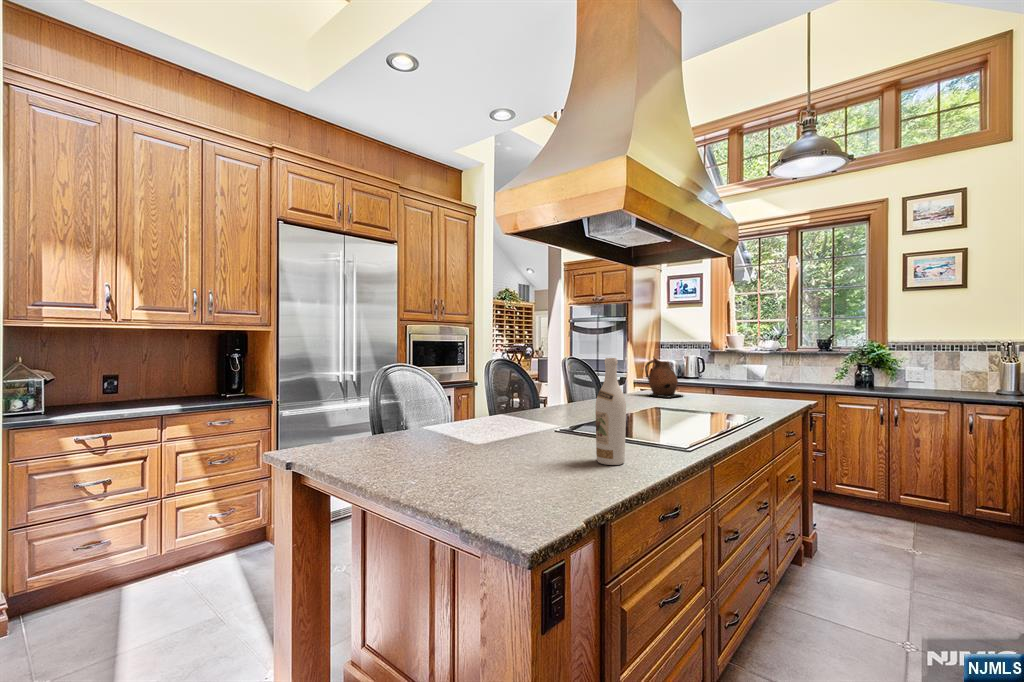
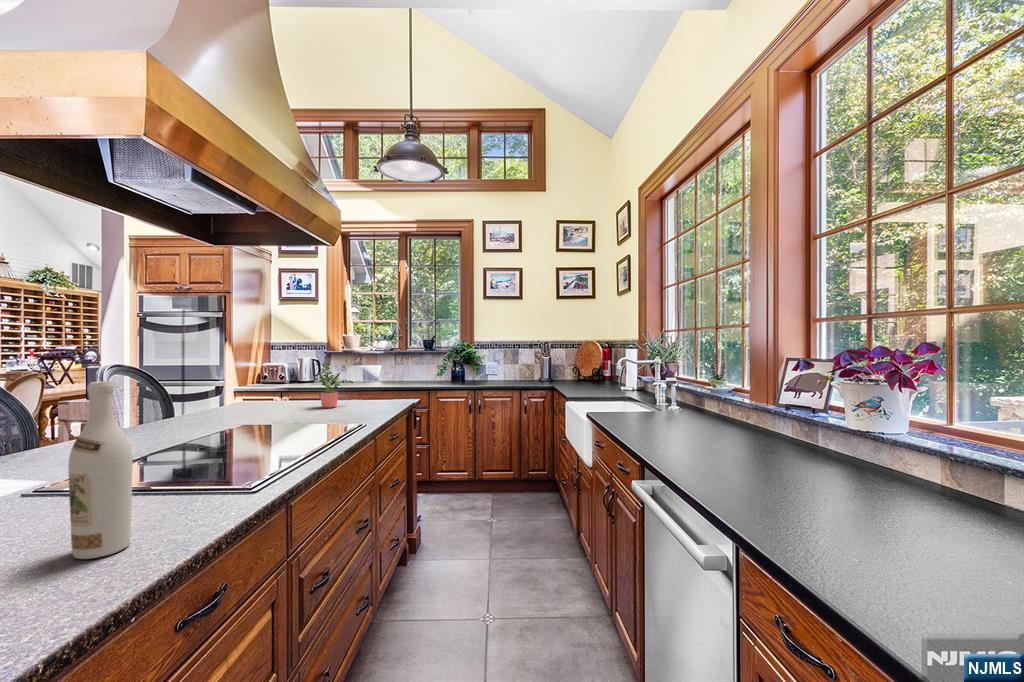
ceramic pitcher: present [645,357,683,397] -> none [235,363,286,413]
potted plant: none [713,357,746,400] -> present [318,362,353,408]

